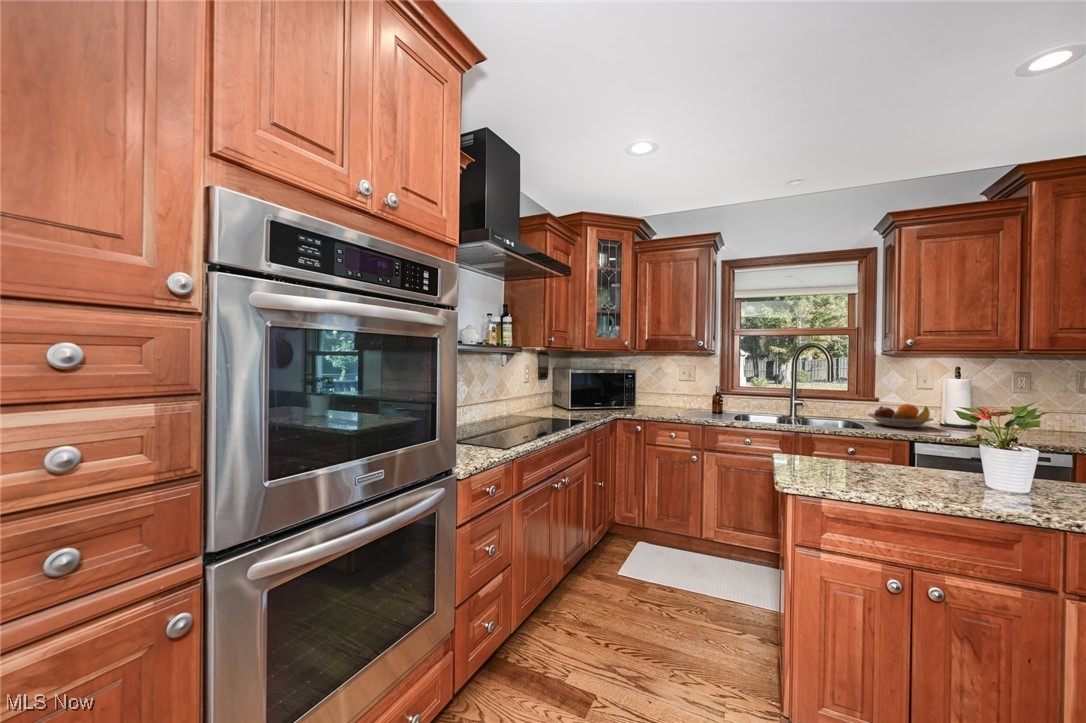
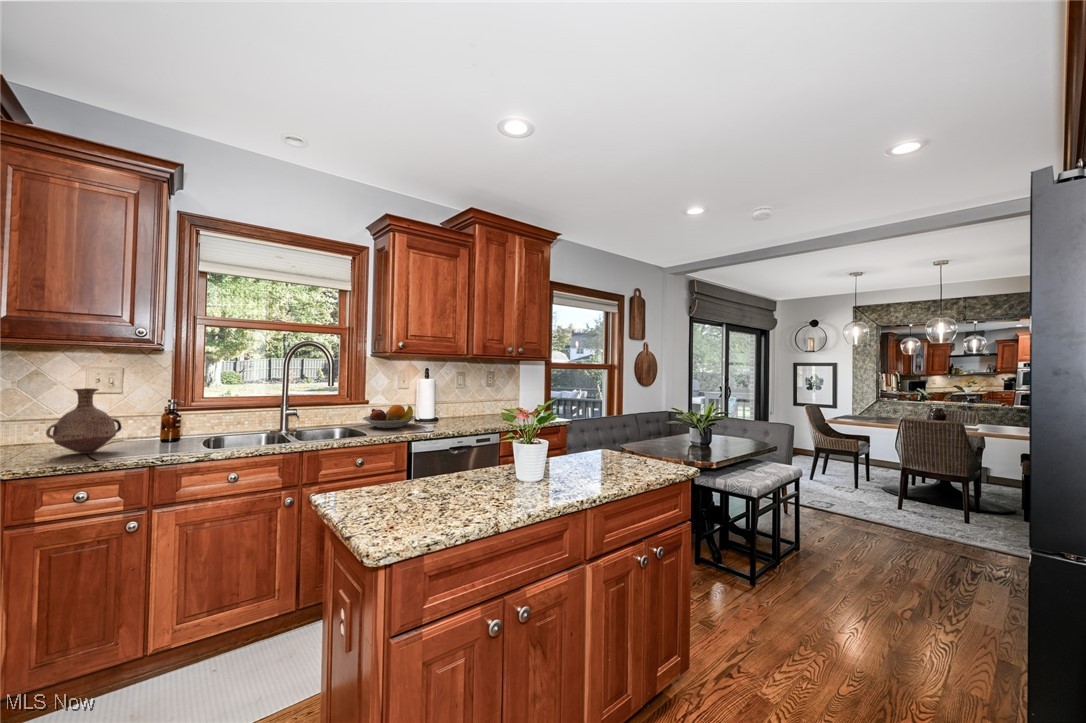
vase: none [661,376,692,414] -> present [46,388,122,454]

